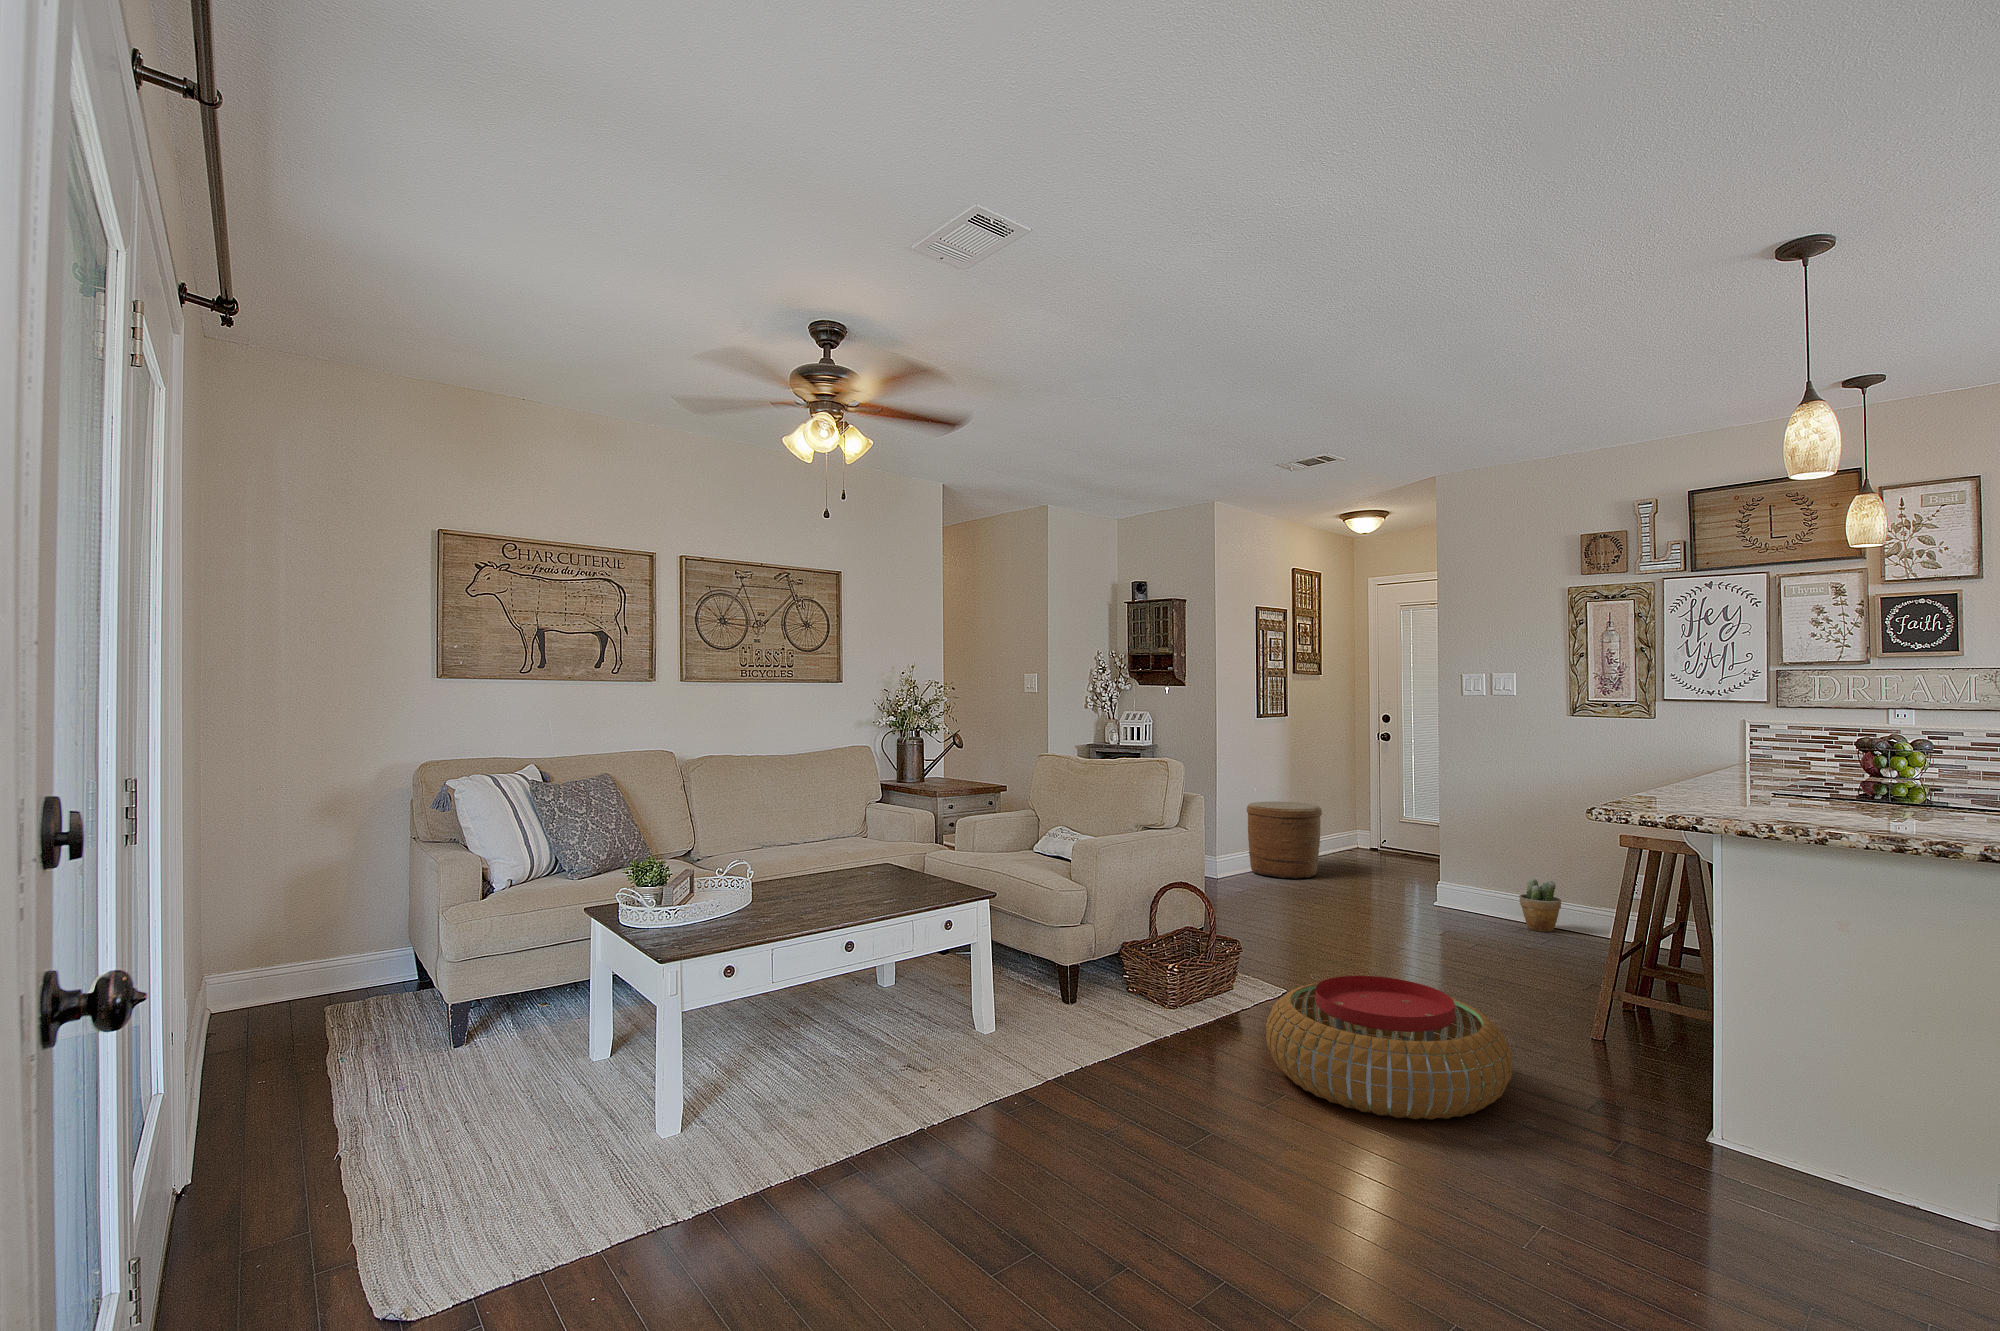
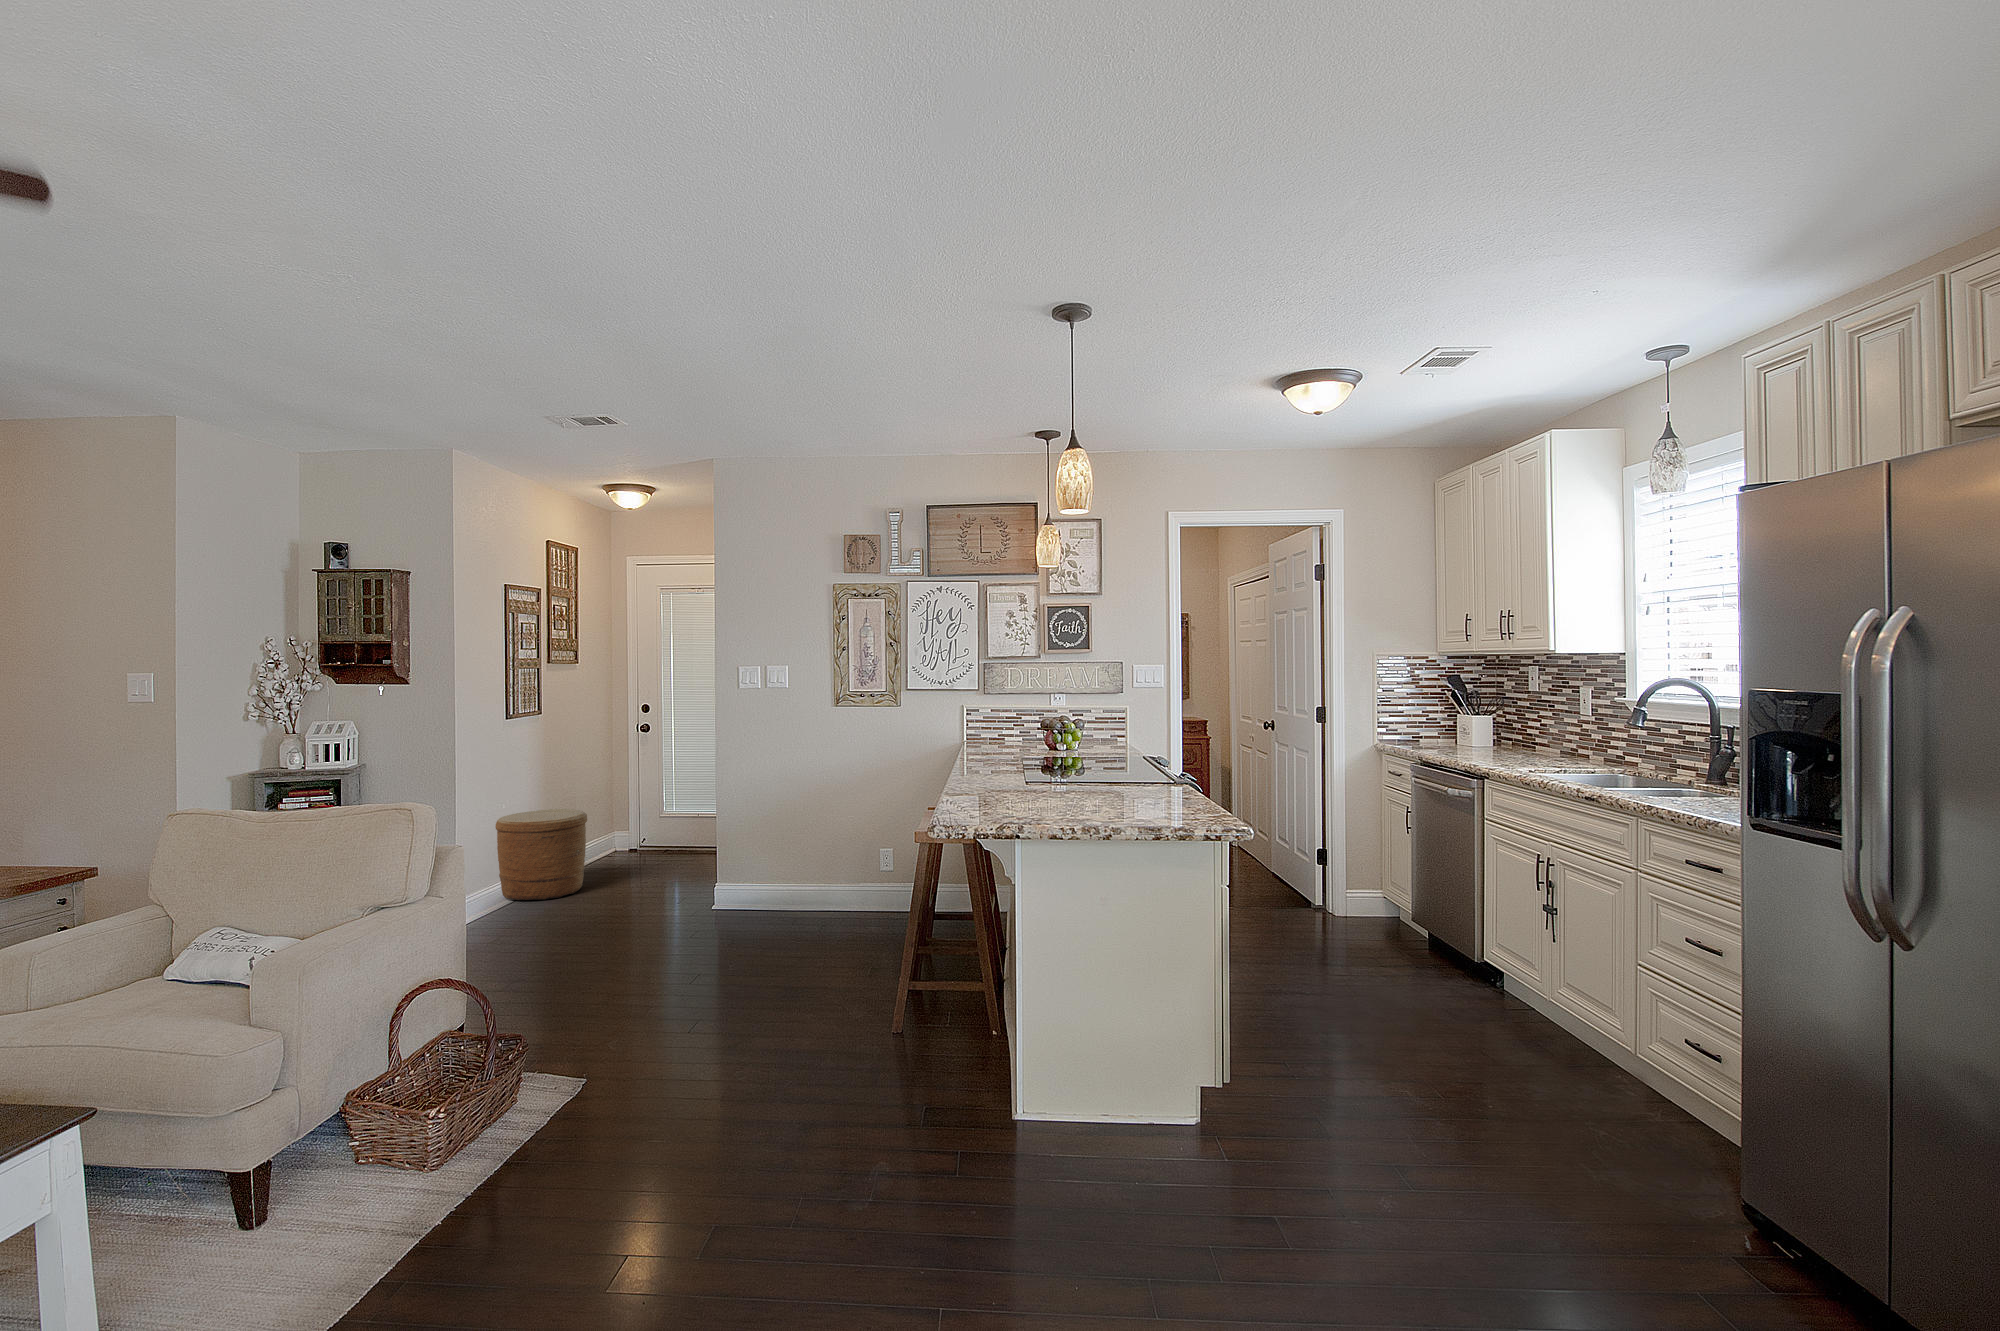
potted plant: present [1519,879,1561,932] -> none [795,861,830,910]
pouf: present [1266,976,1512,1120] -> none [587,1028,858,1216]

